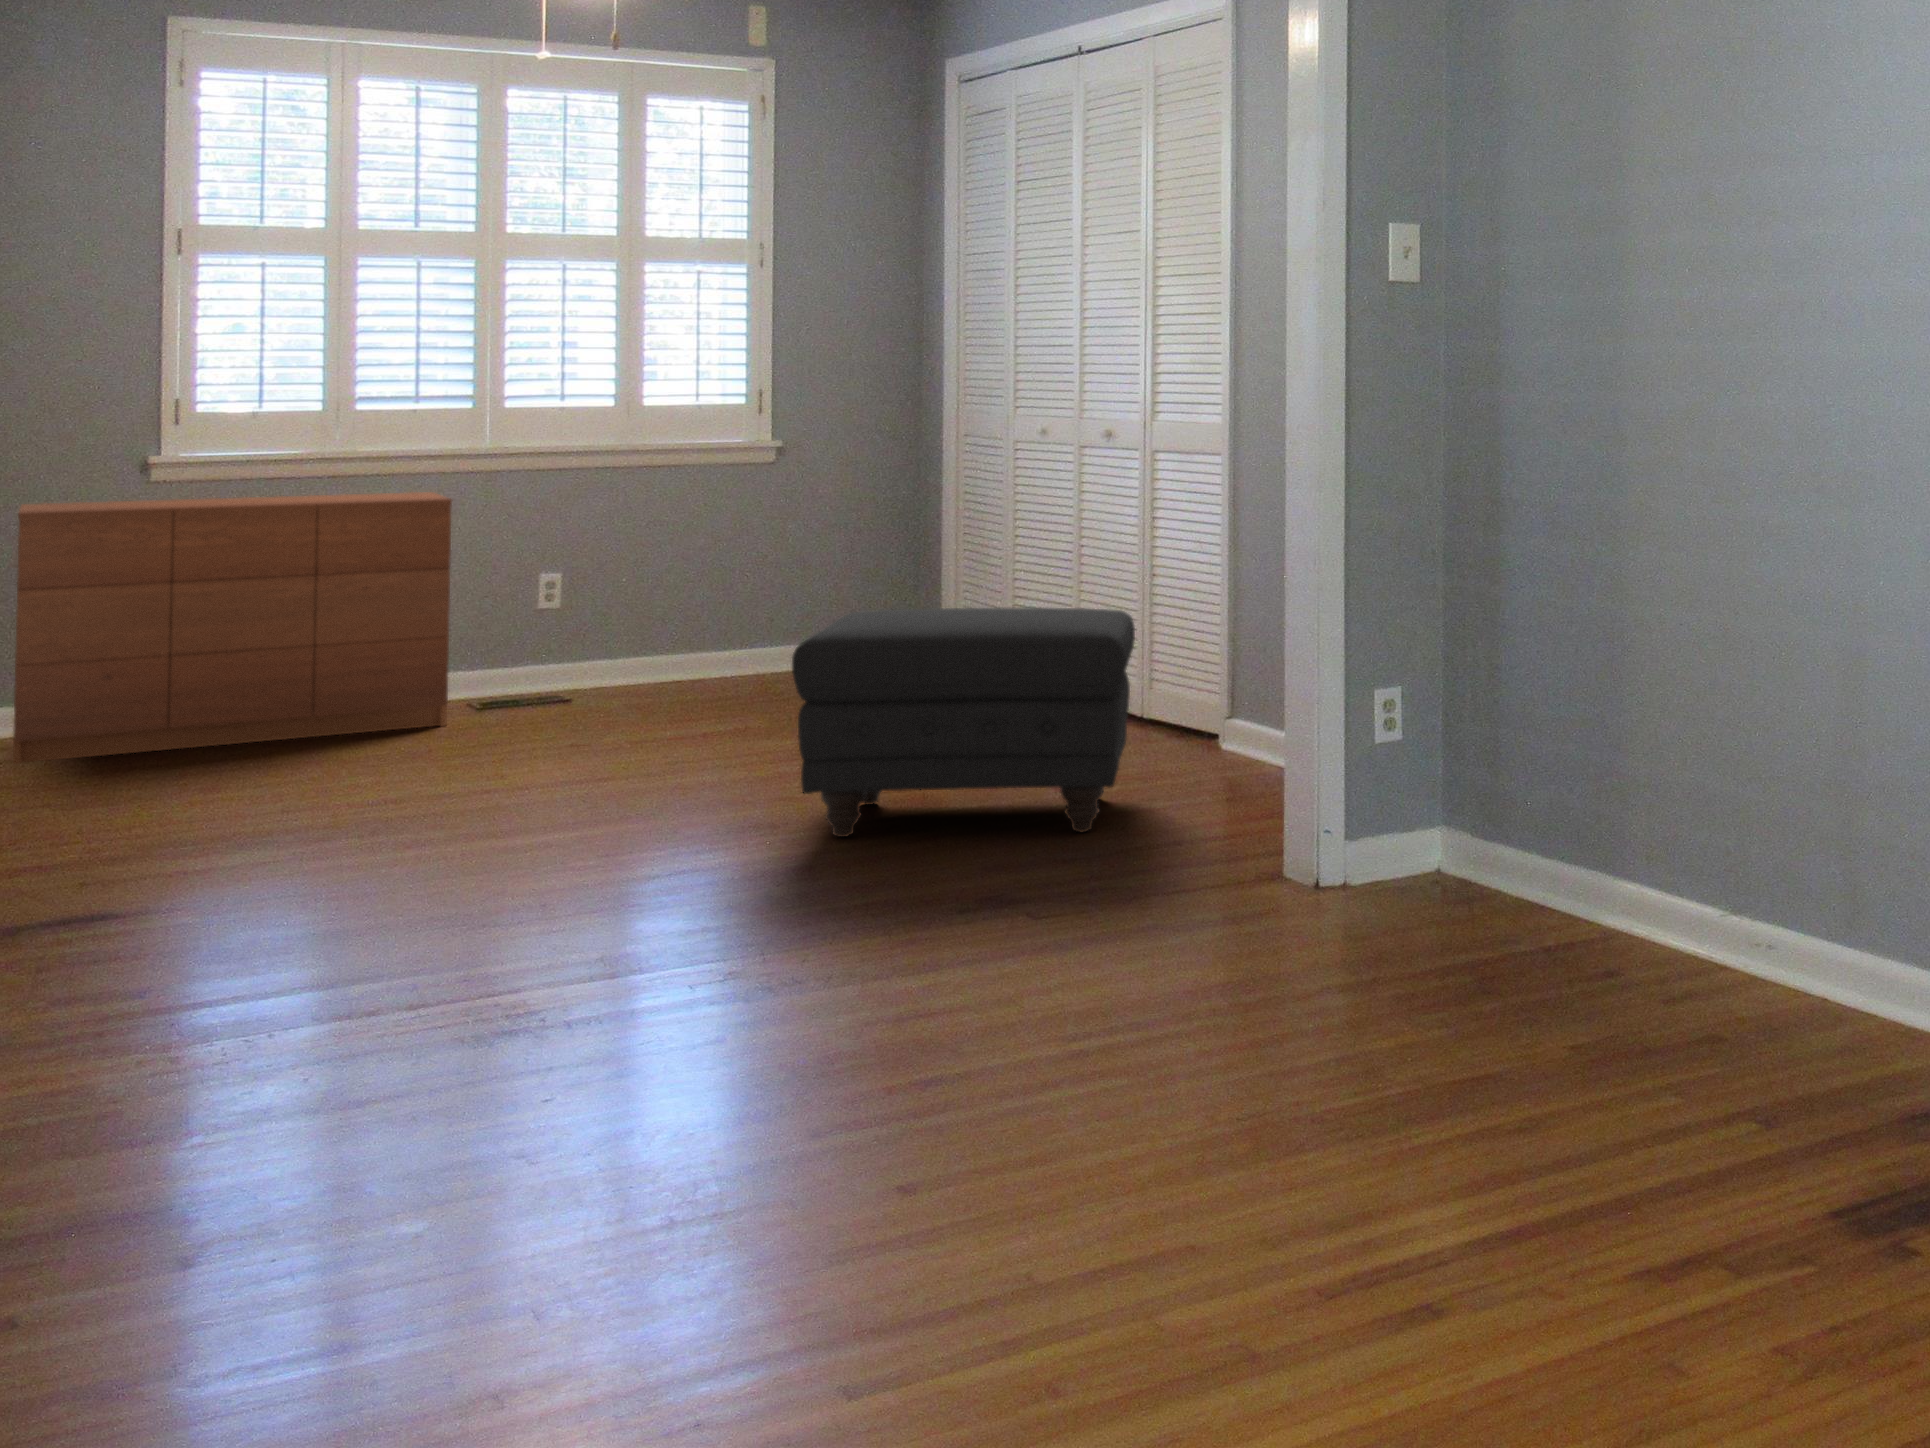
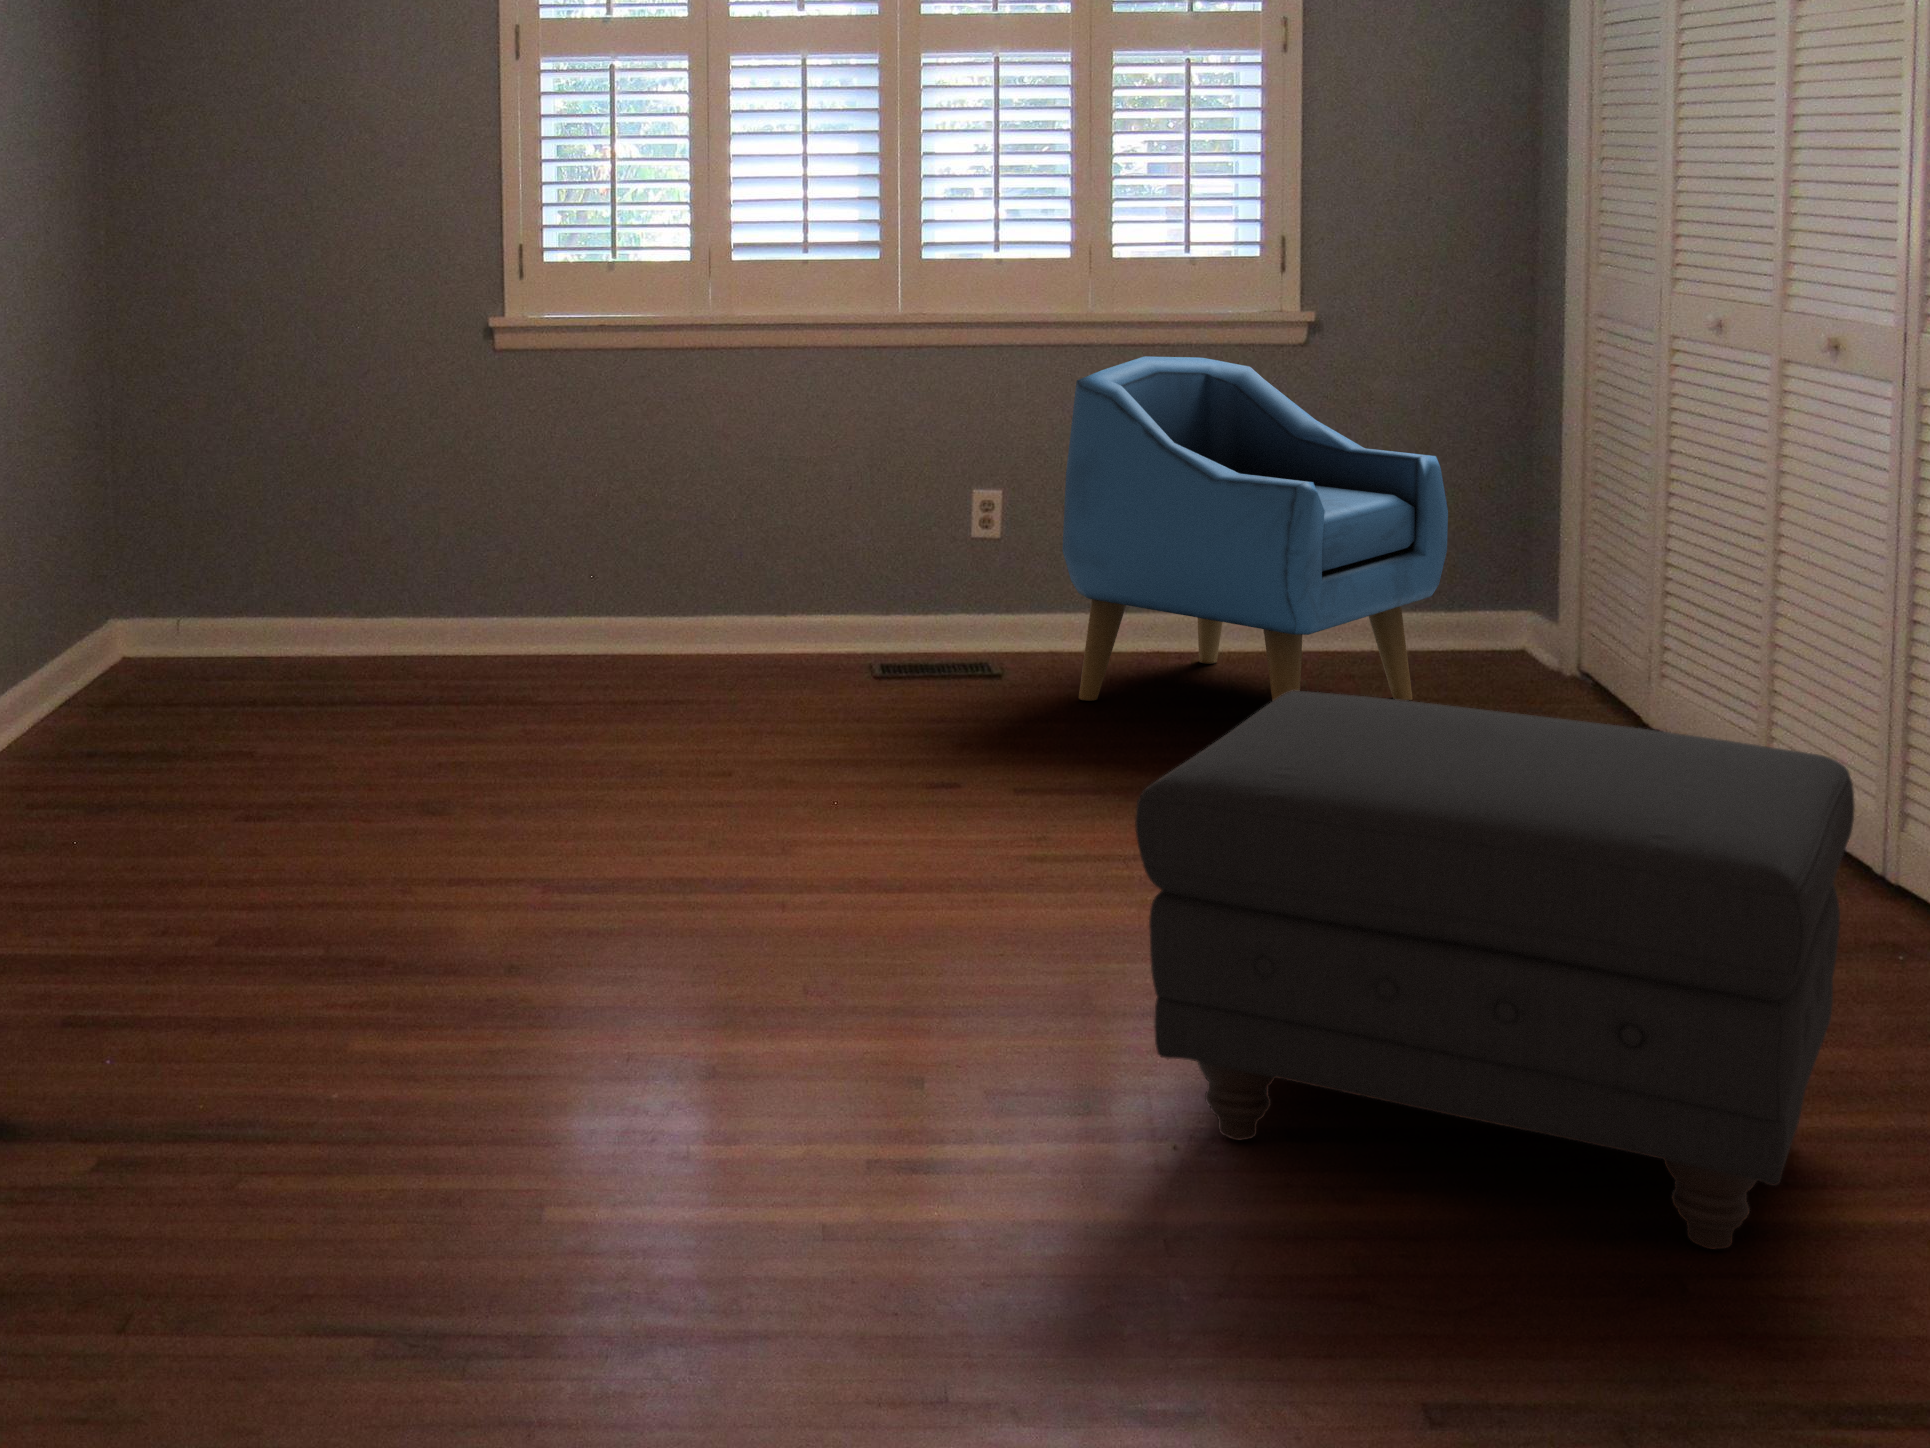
armchair: none [624,470,879,708] -> present [1063,356,1448,701]
dresser: present [13,492,452,764] -> none [327,376,827,709]

